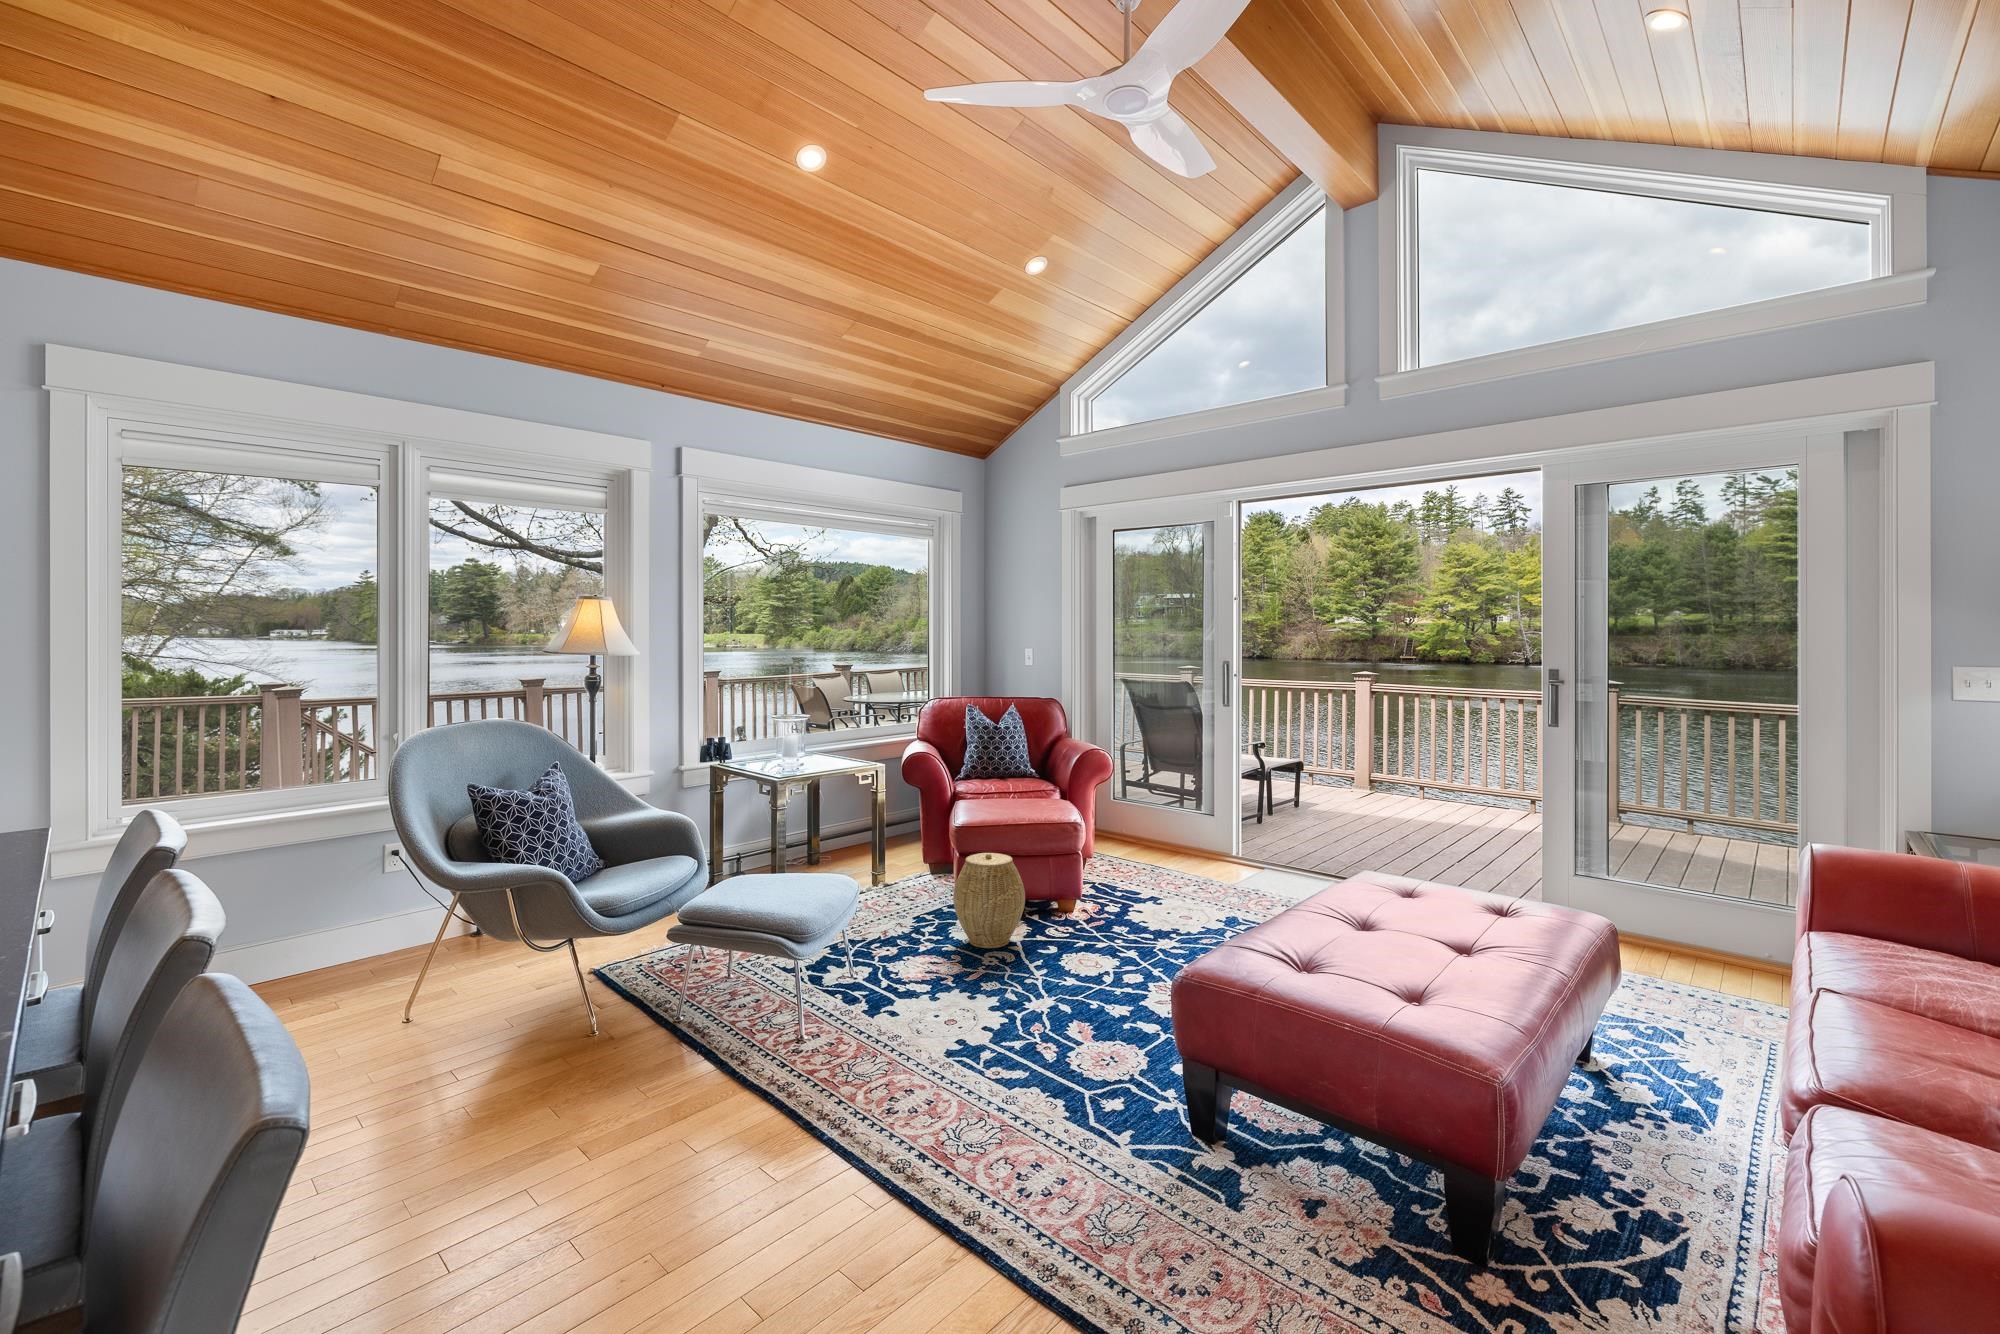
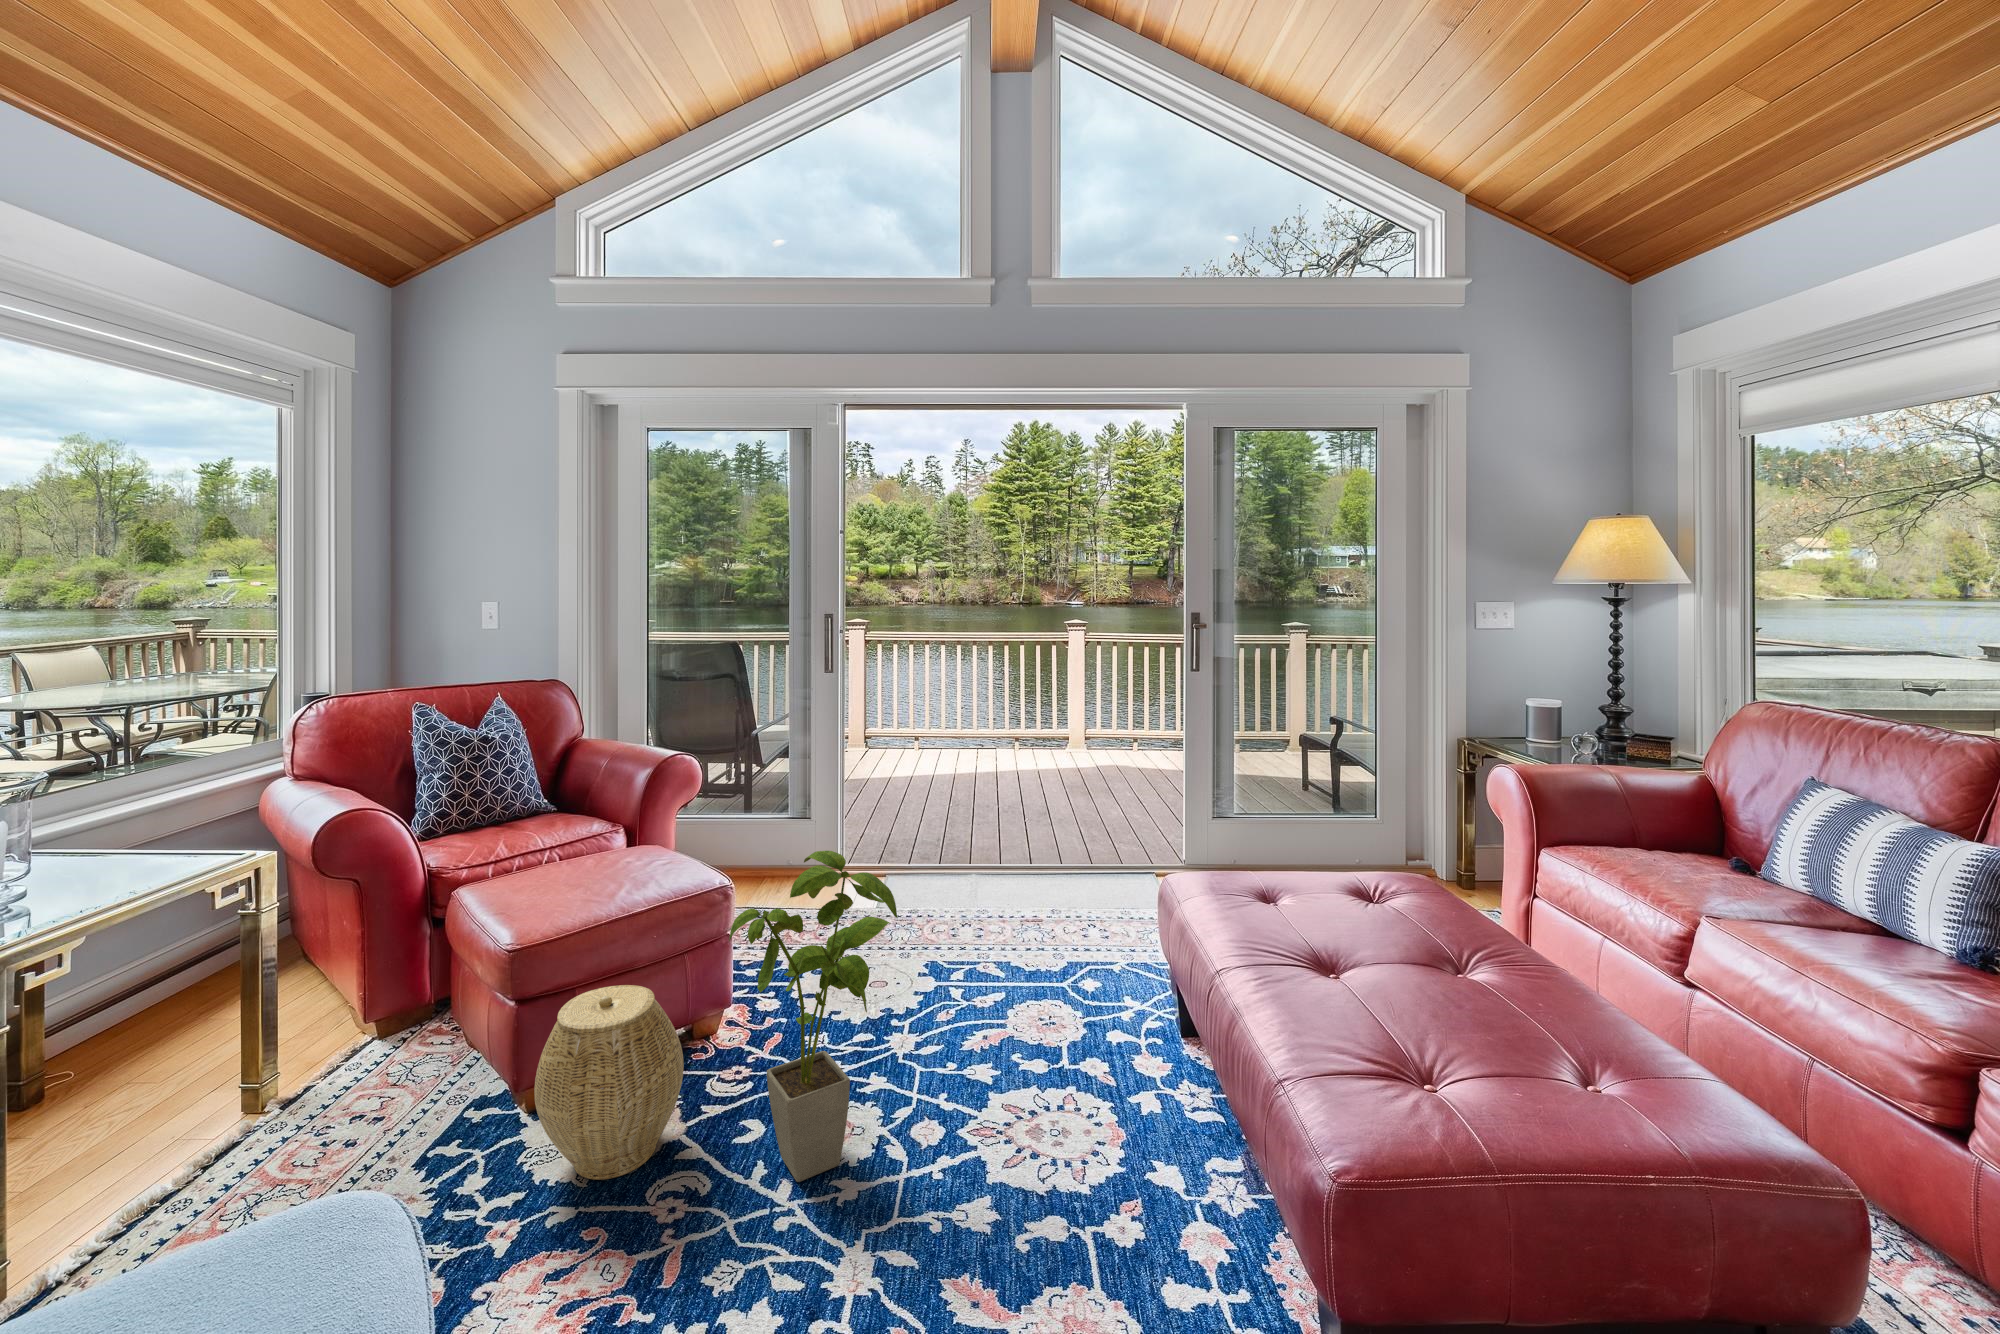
house plant: none [1032,789,1132,976] -> present [729,851,898,1182]

